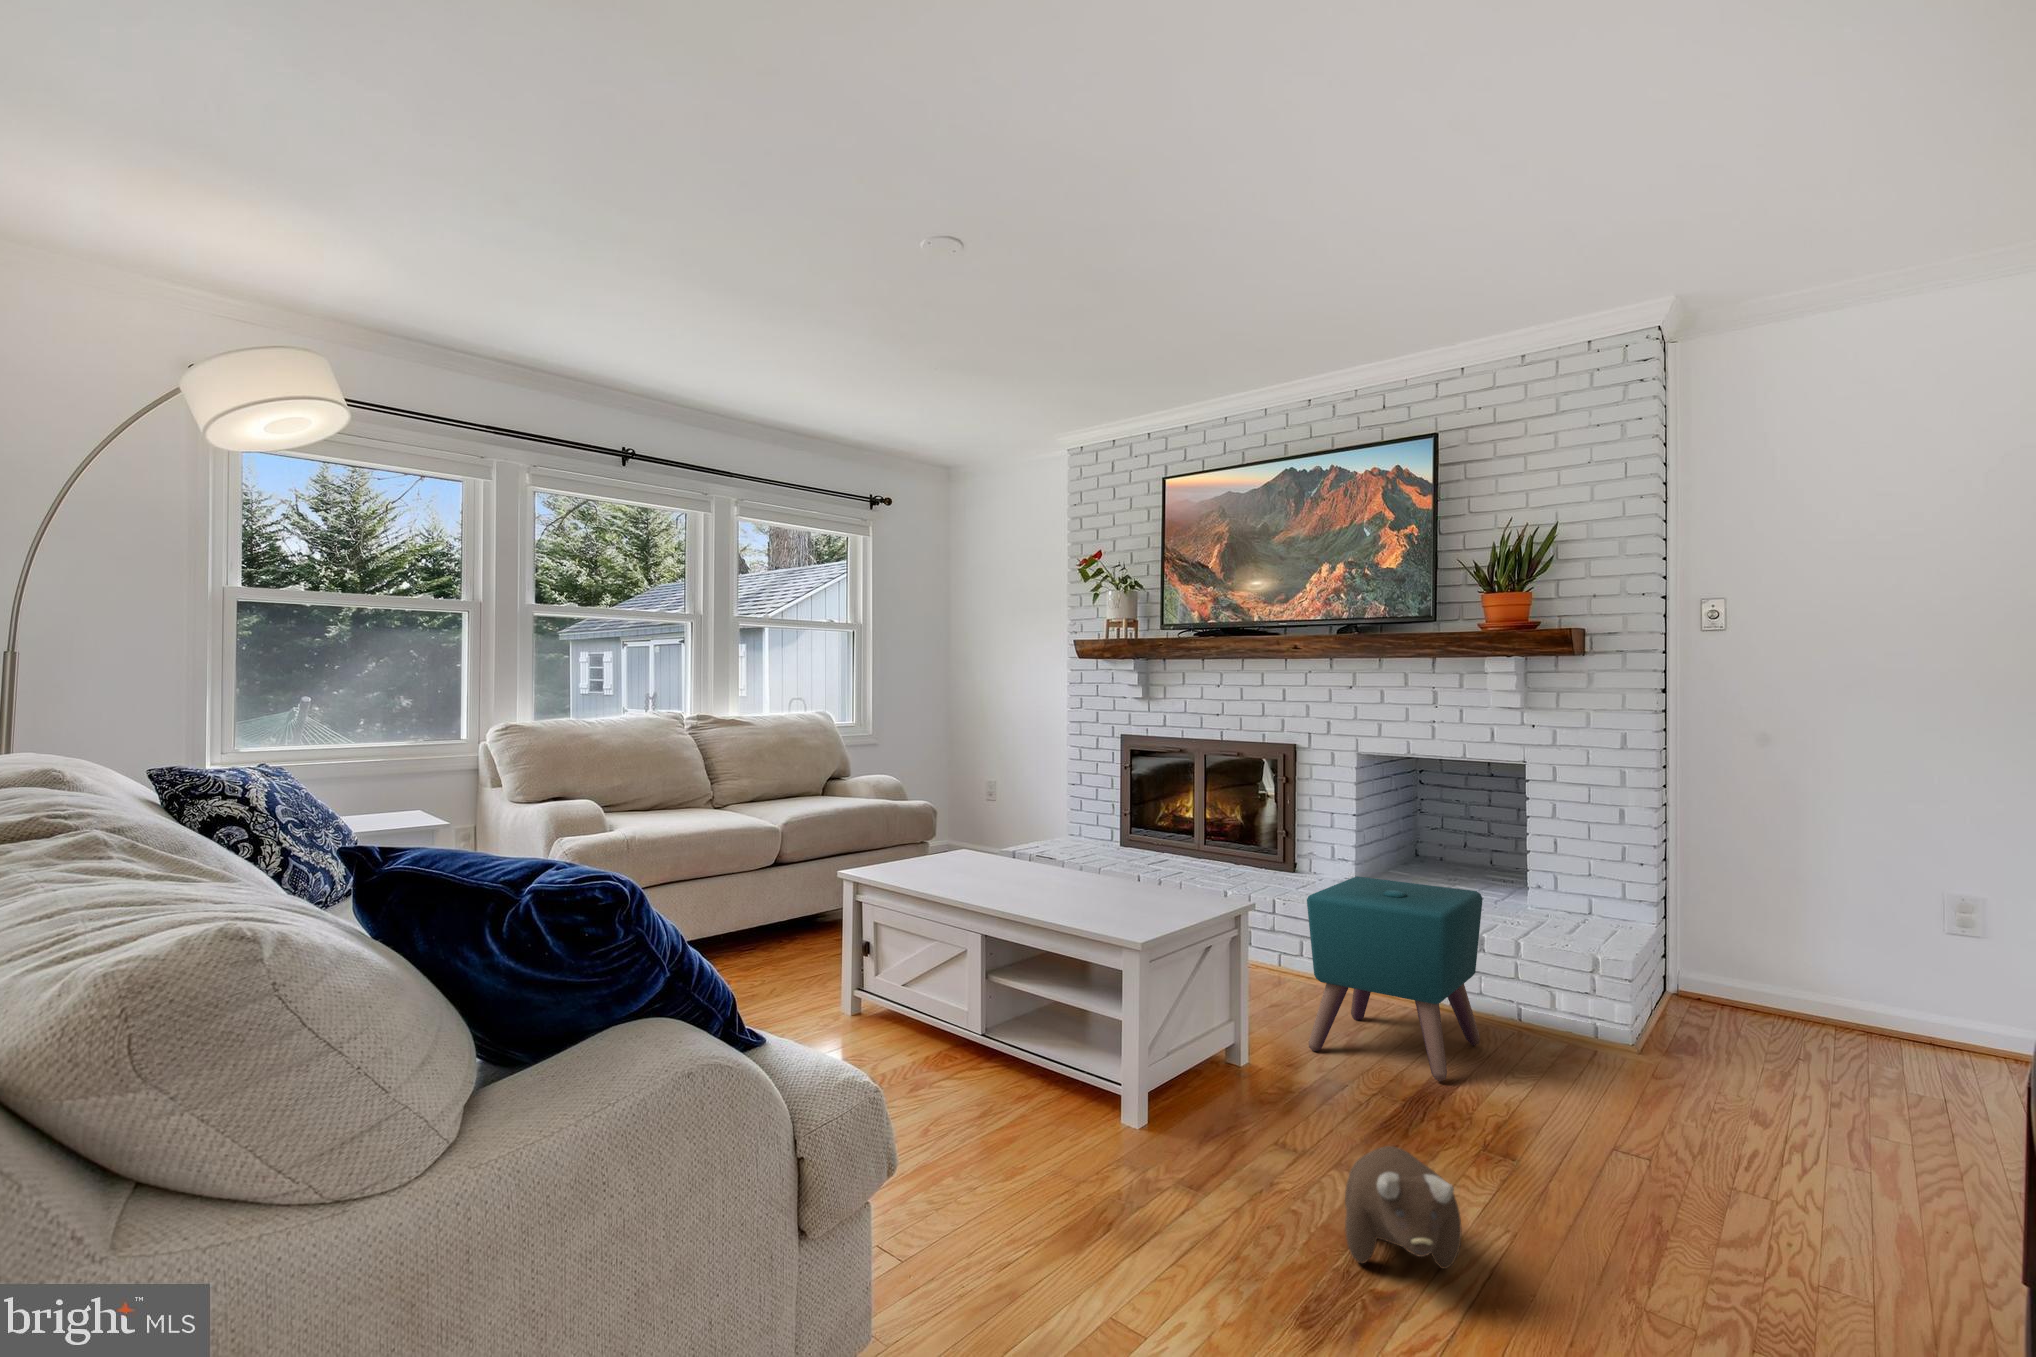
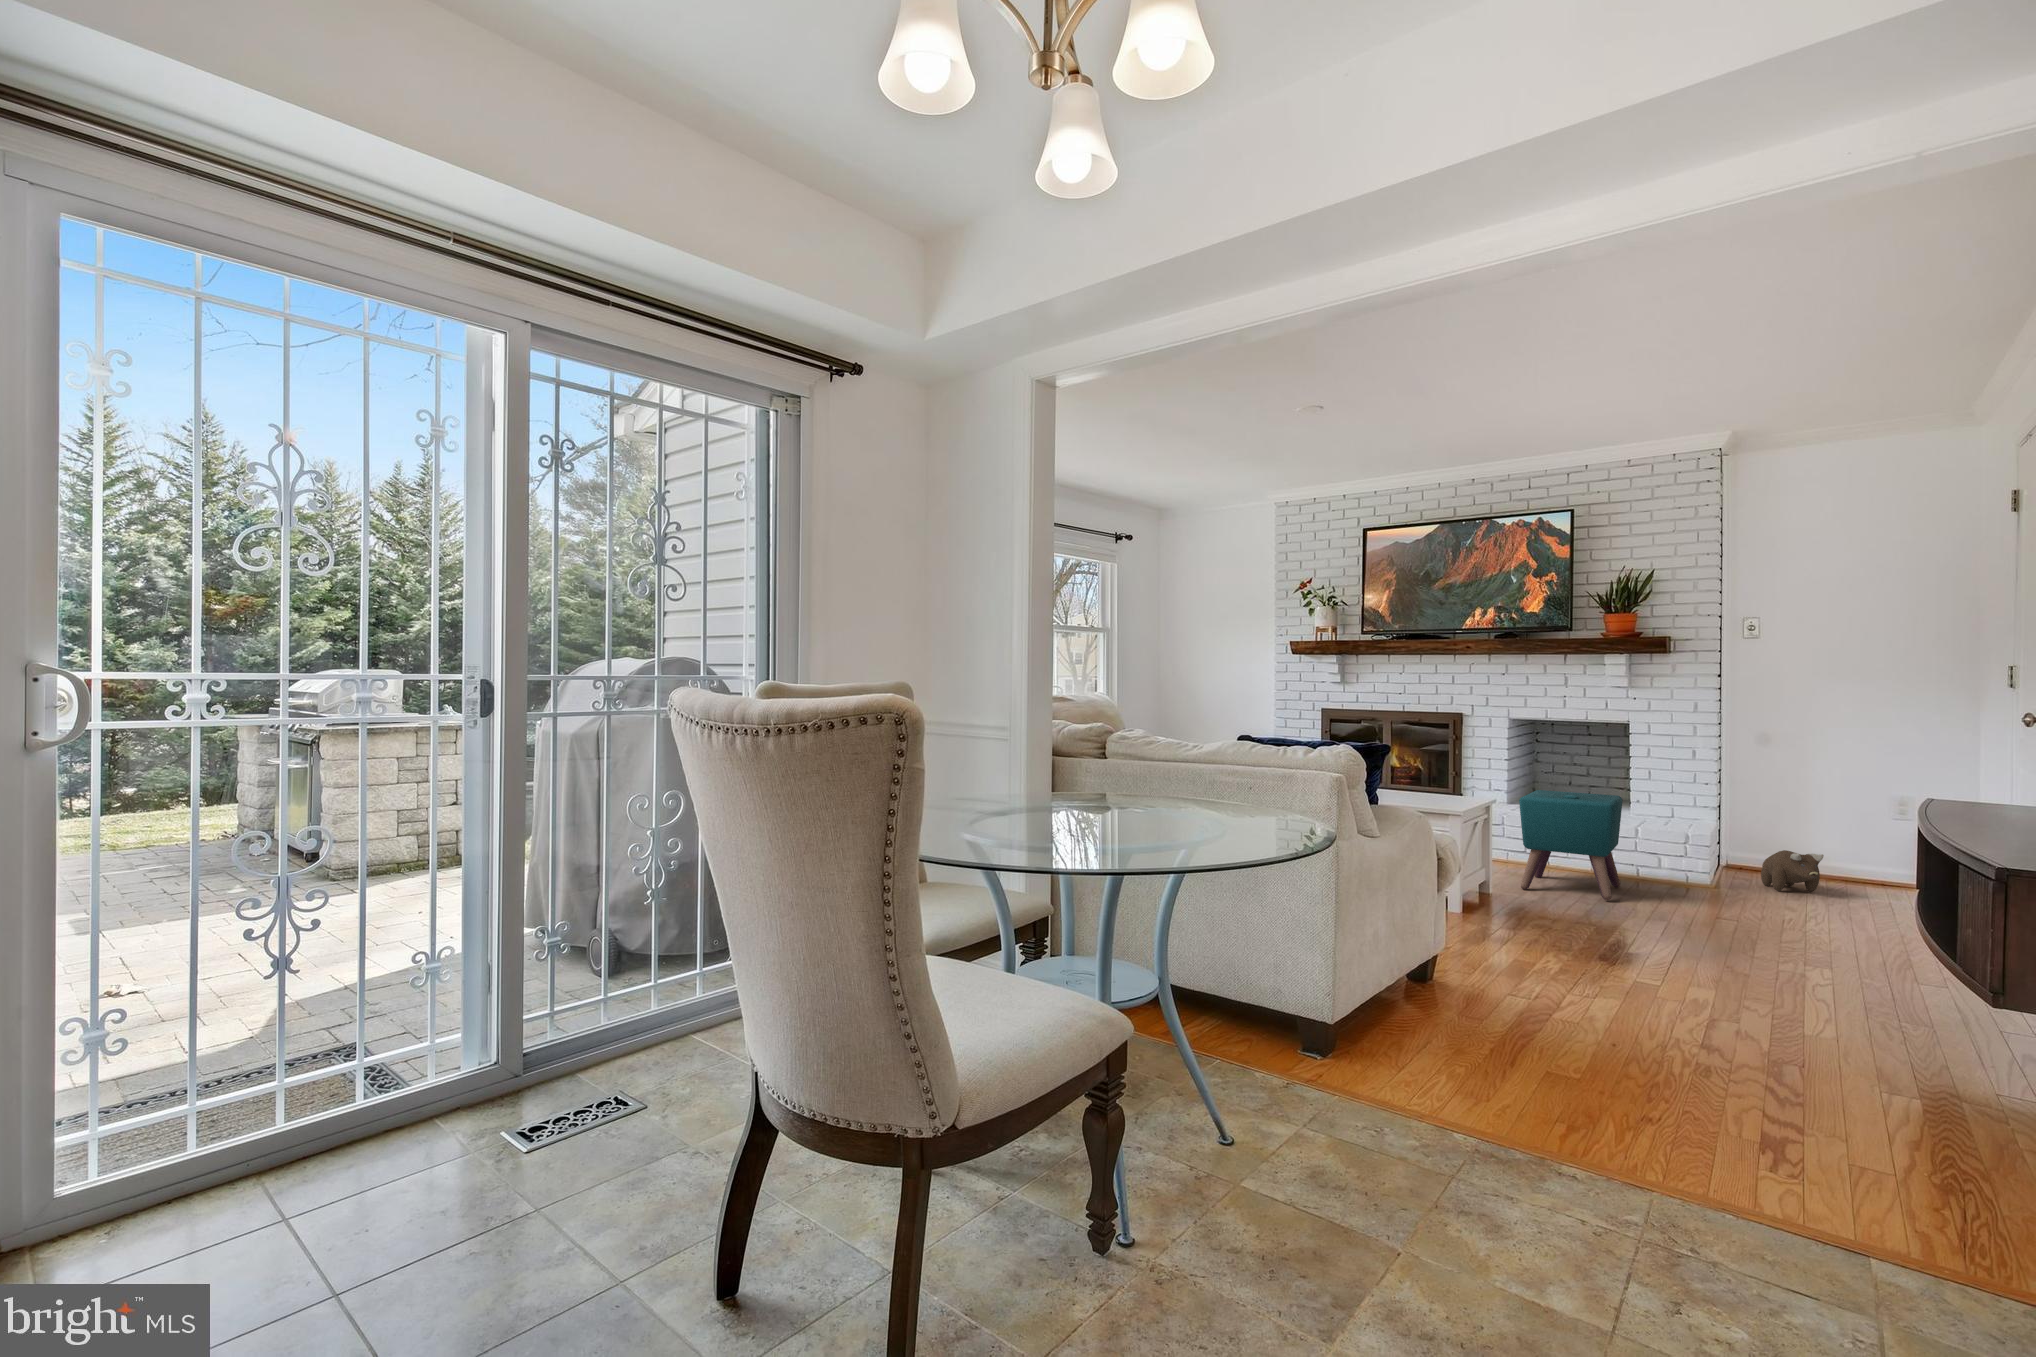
plush toy: present [1345,1146,1462,1269] -> present [1761,850,1824,892]

